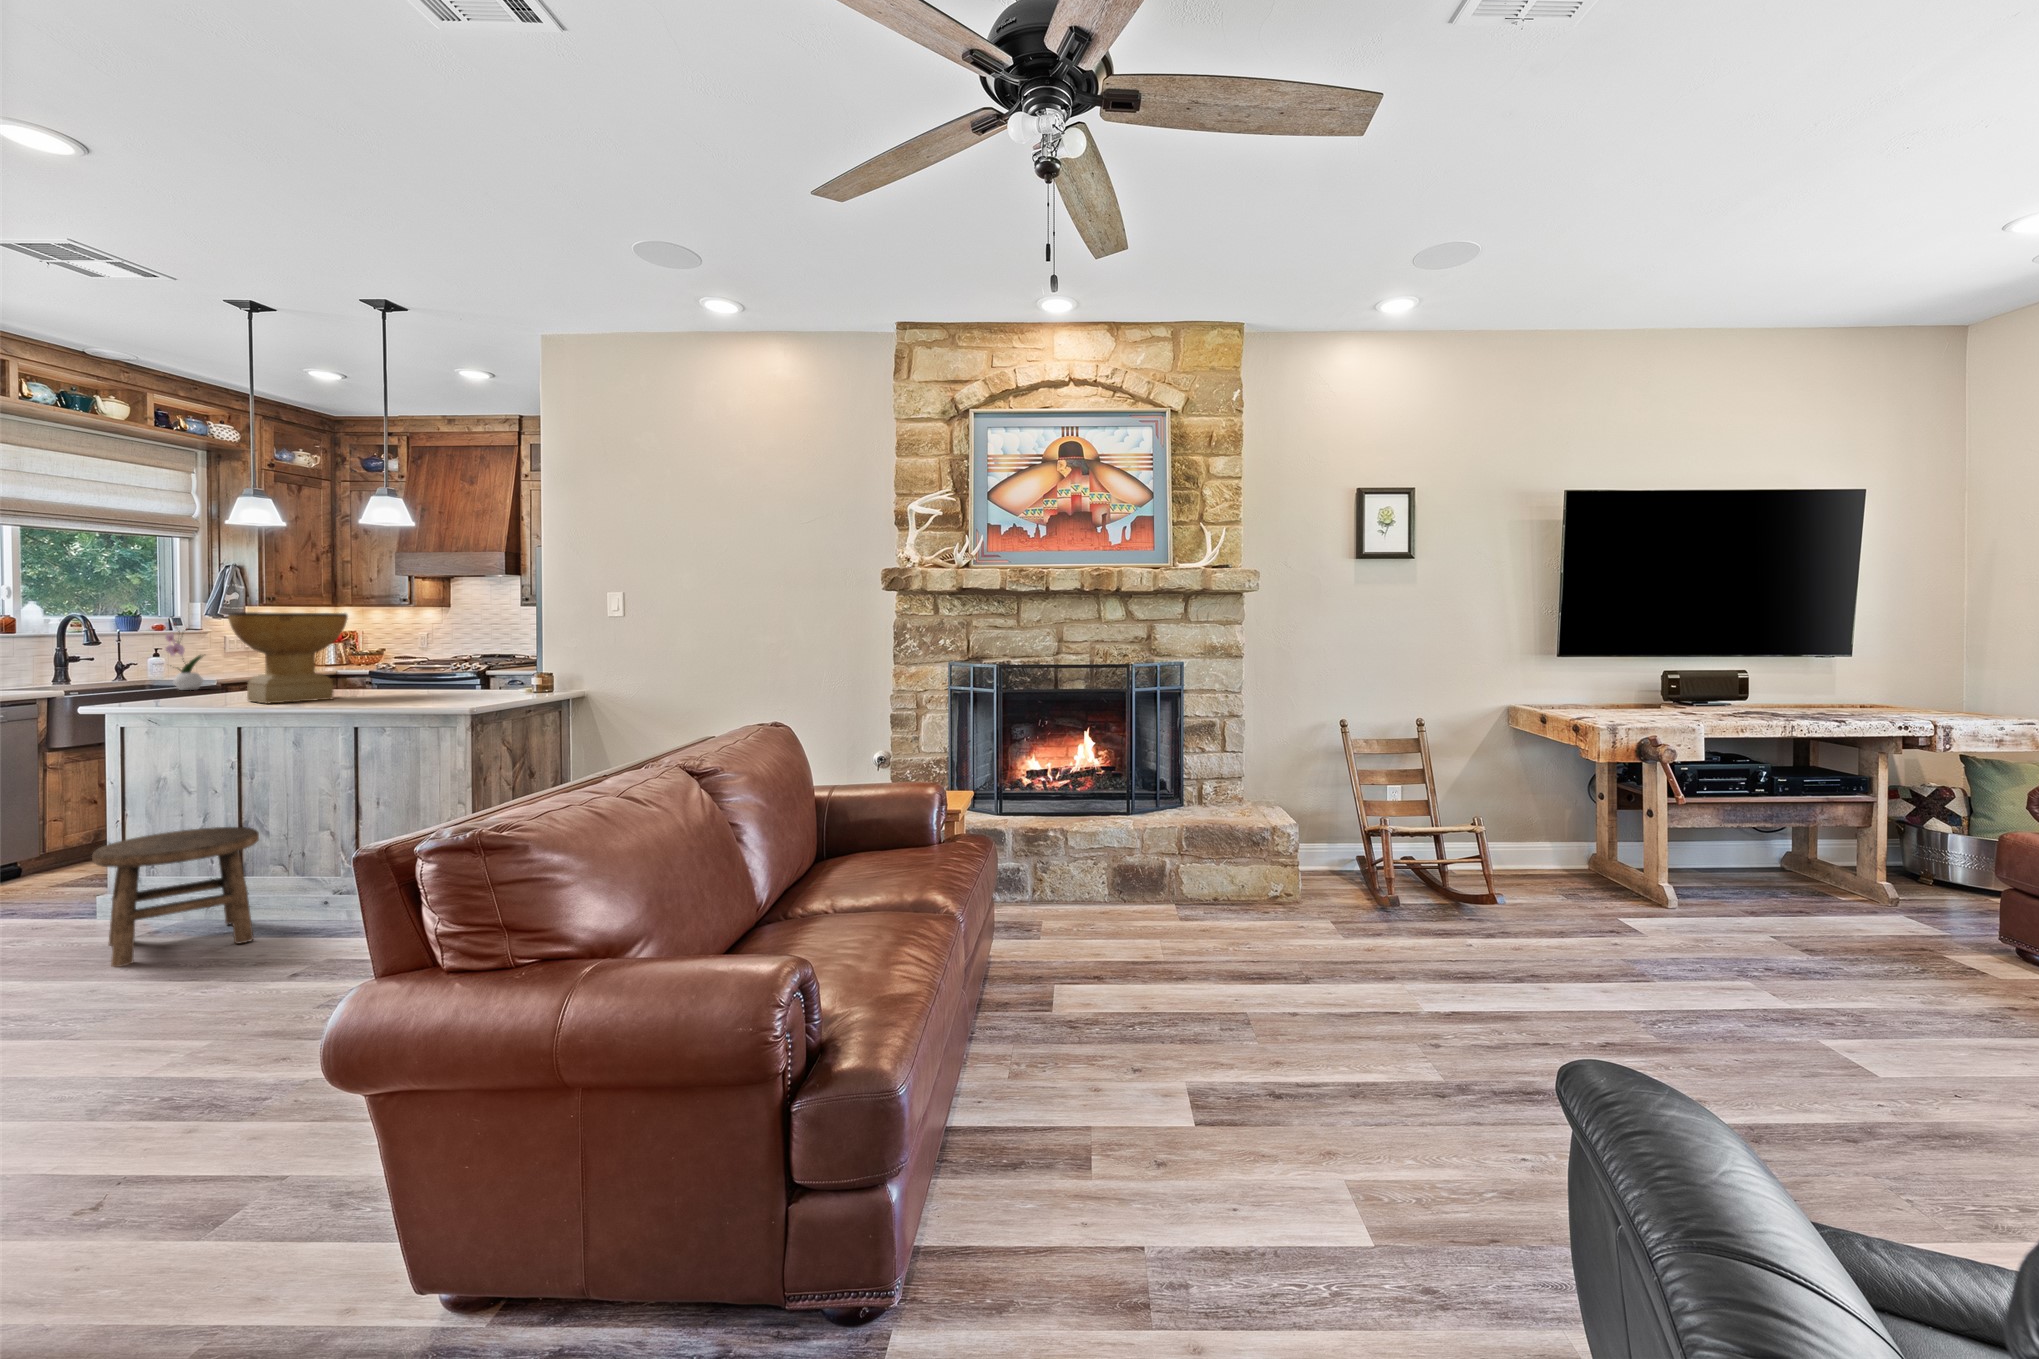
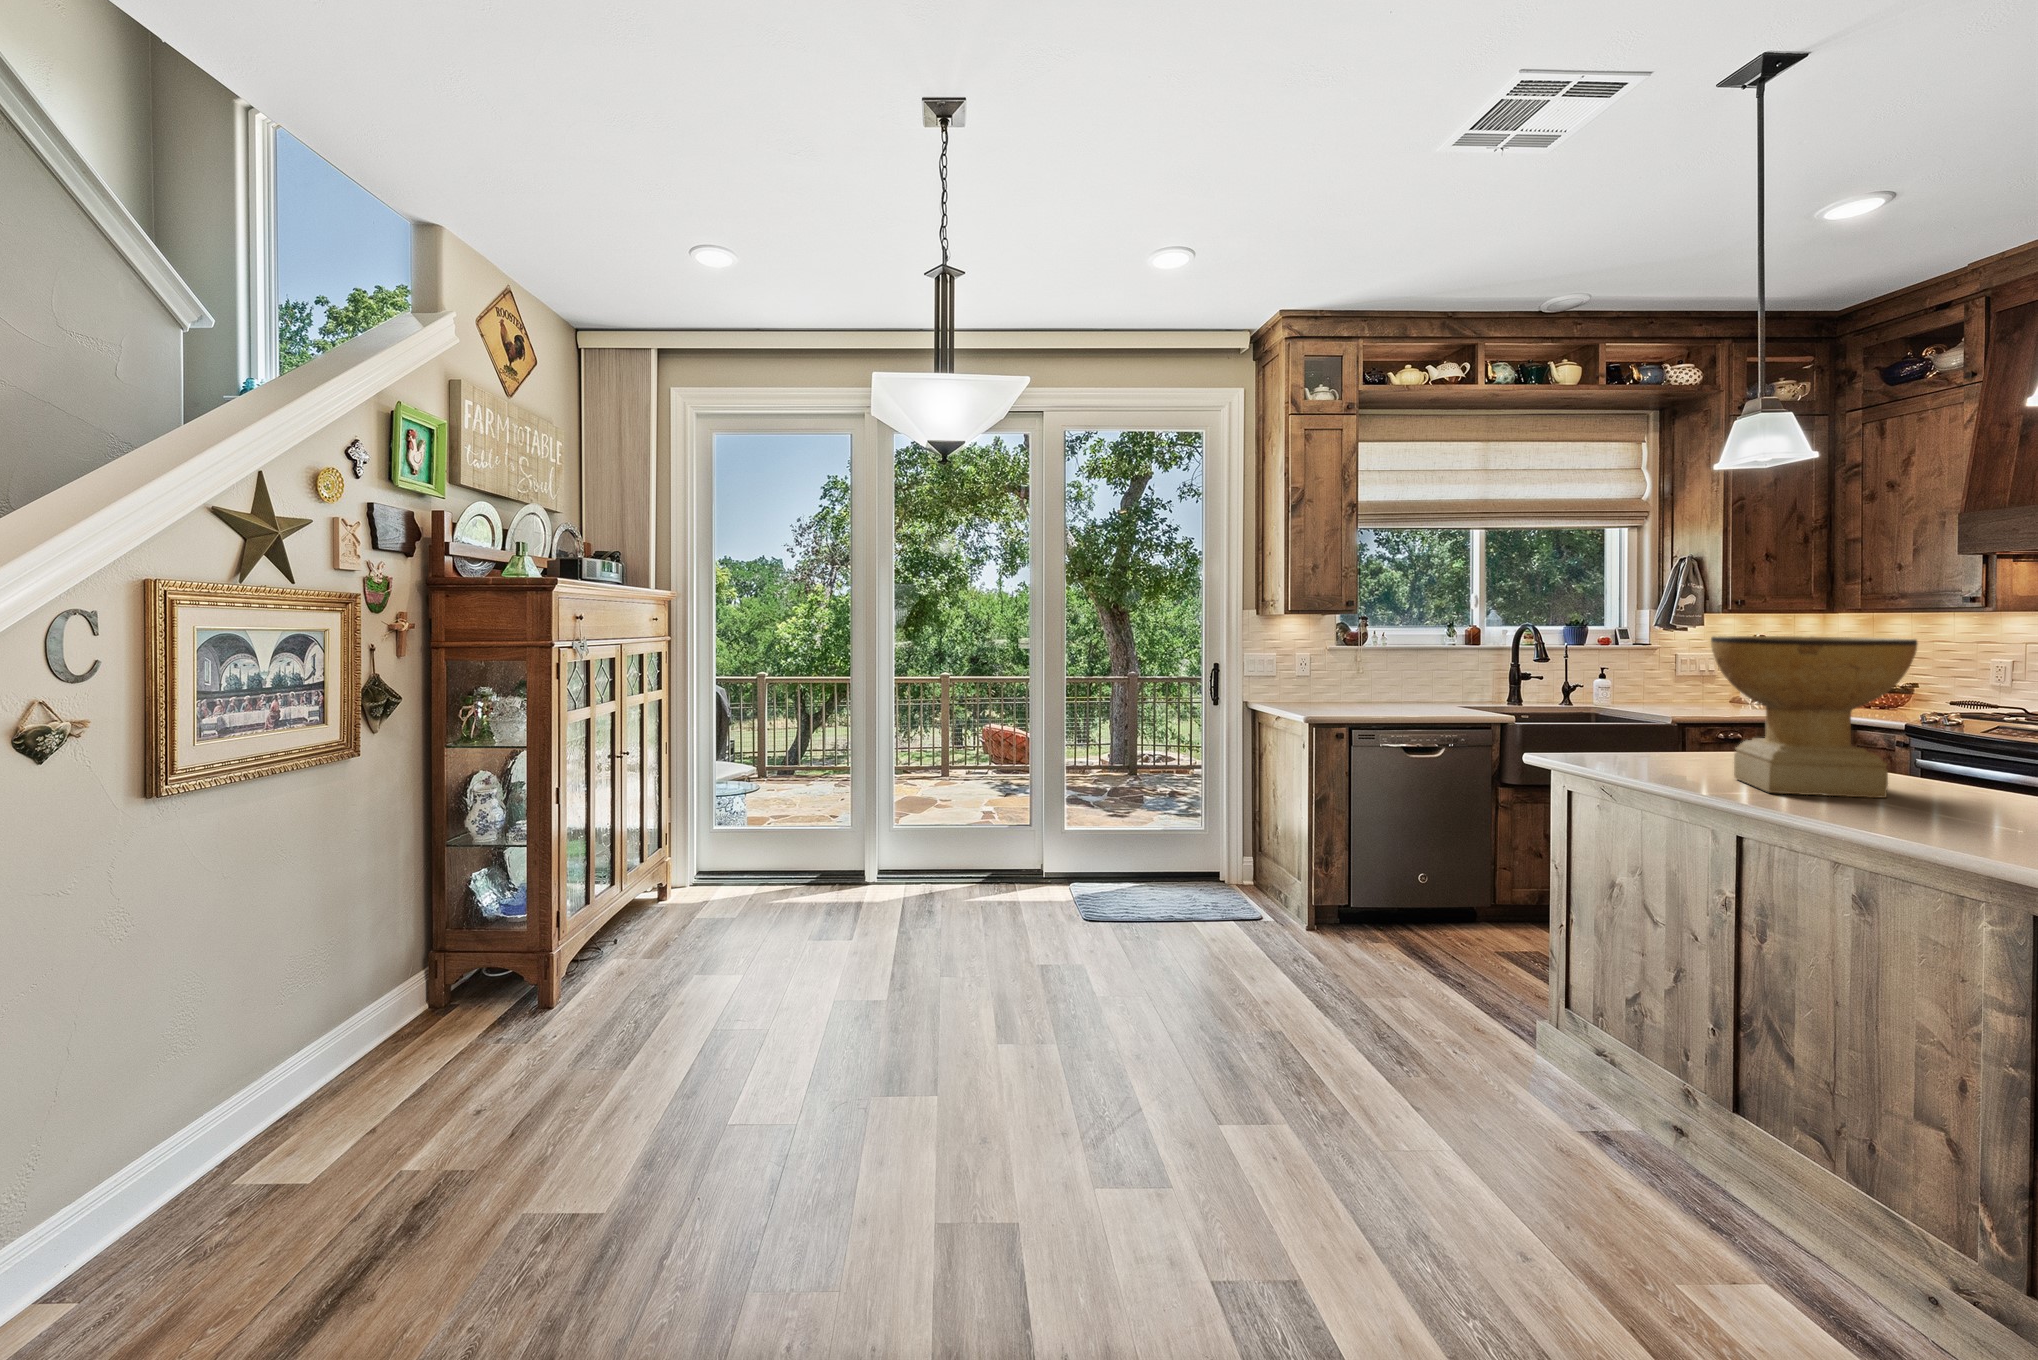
flower arrangement: present [166,624,204,690] -> none [1615,641,1663,734]
stool: present [92,827,259,967] -> none [1535,982,1771,1252]

